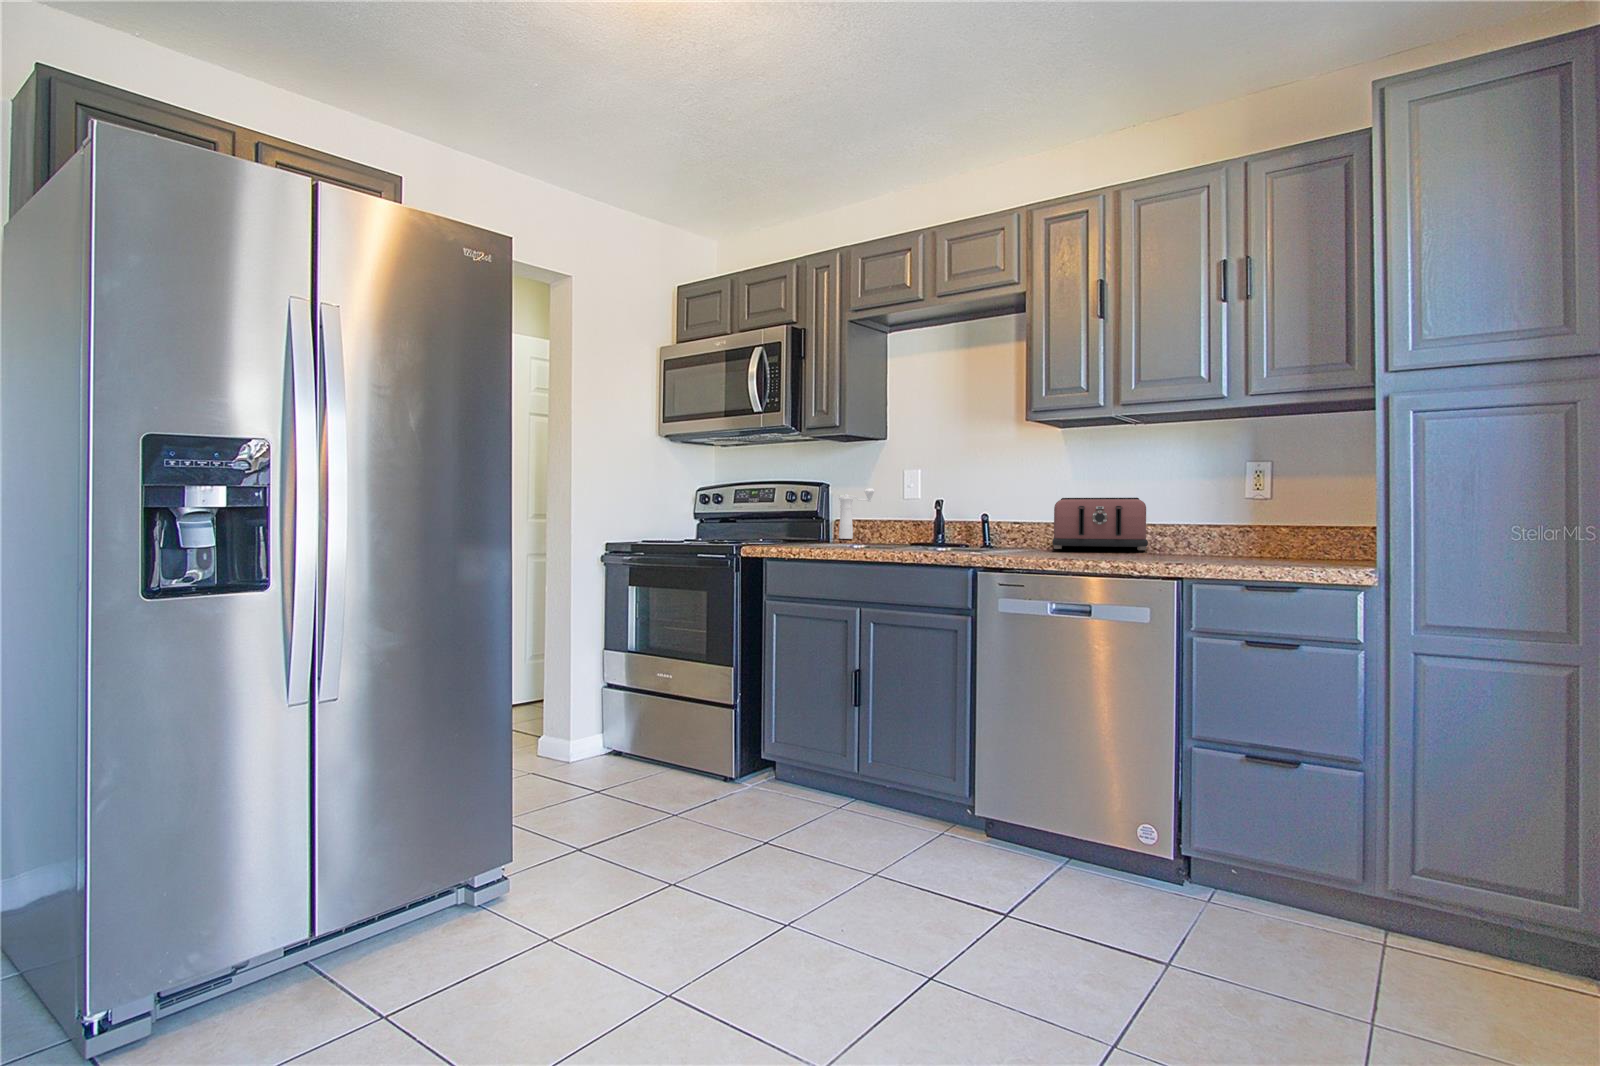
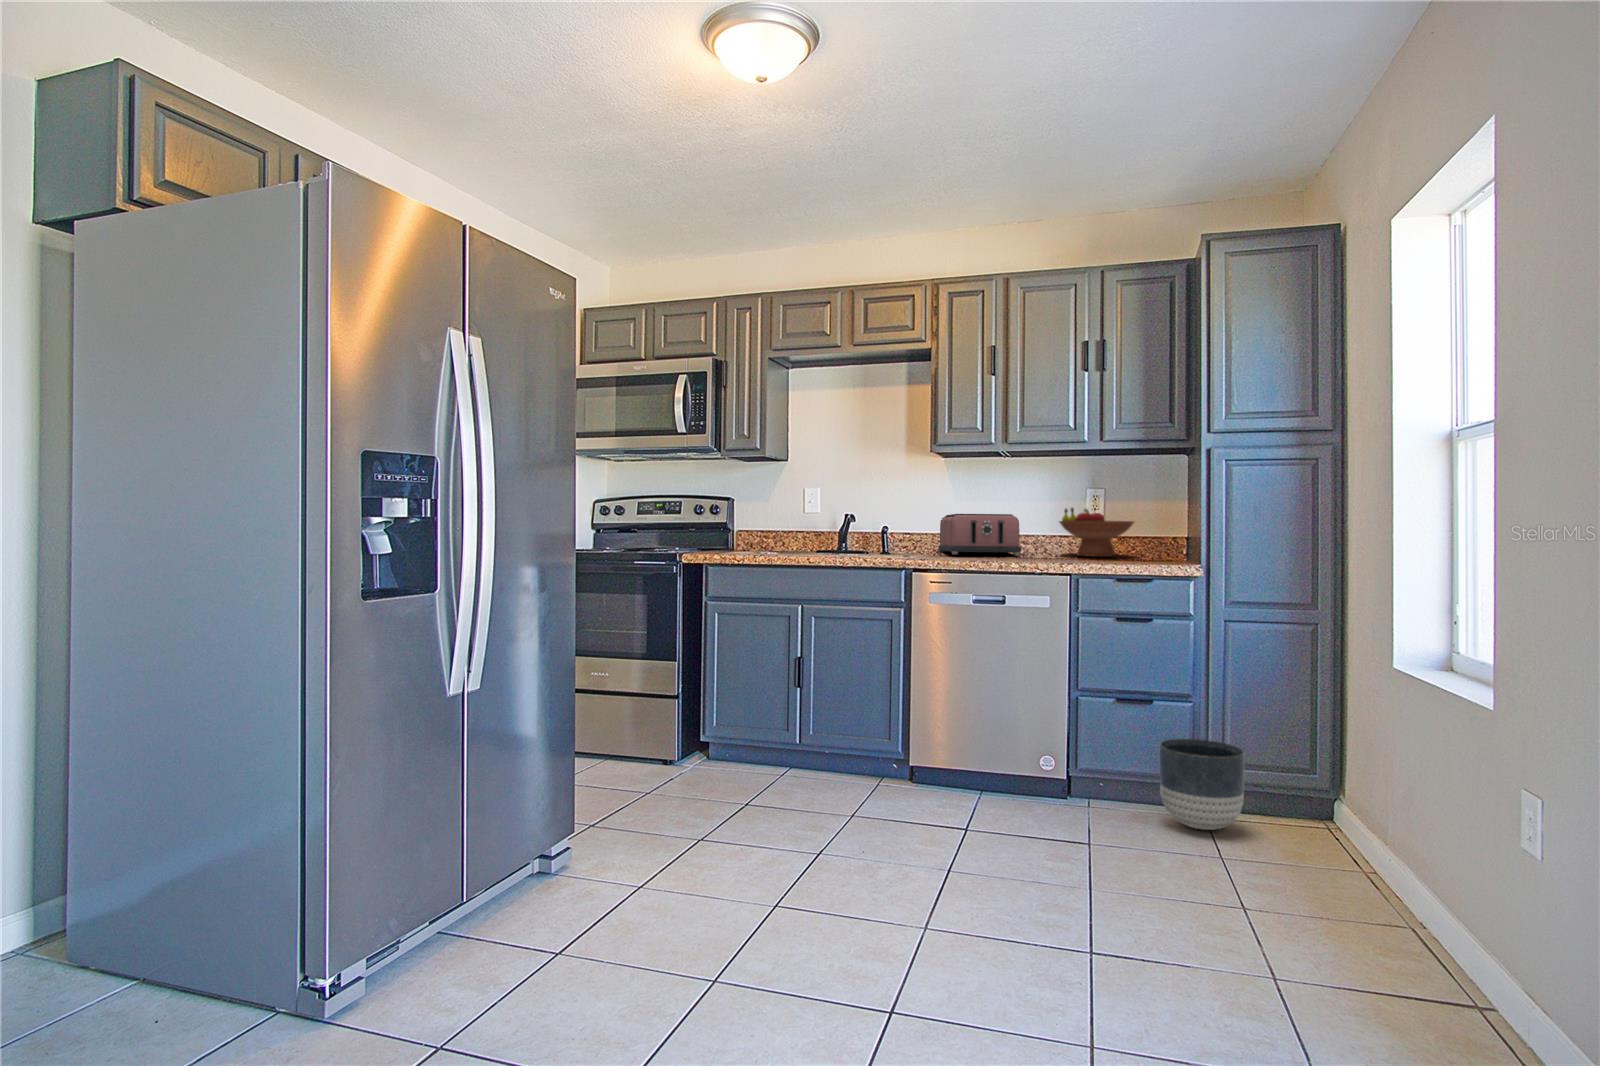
fruit bowl: none [1204,487,1316,553] -> present [1059,508,1134,557]
pepper mill: present [839,488,875,539] -> none [748,503,776,547]
planter: none [1293,820,1431,967] -> present [1159,739,1245,830]

